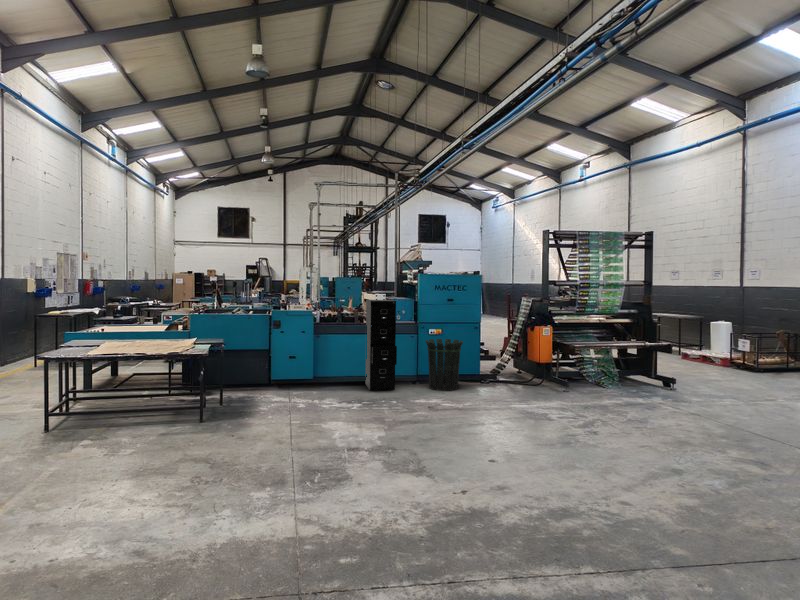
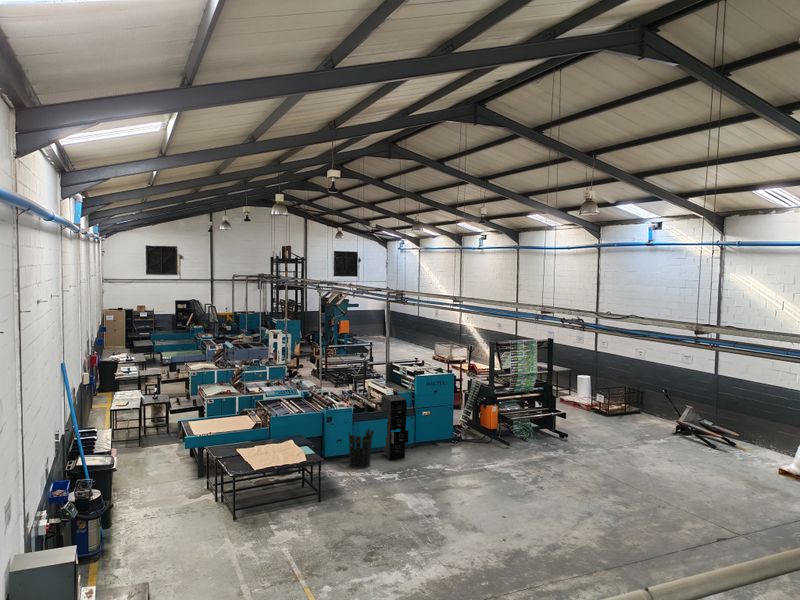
waste bin: present [426,339,463,391] -> present [348,429,374,469]

